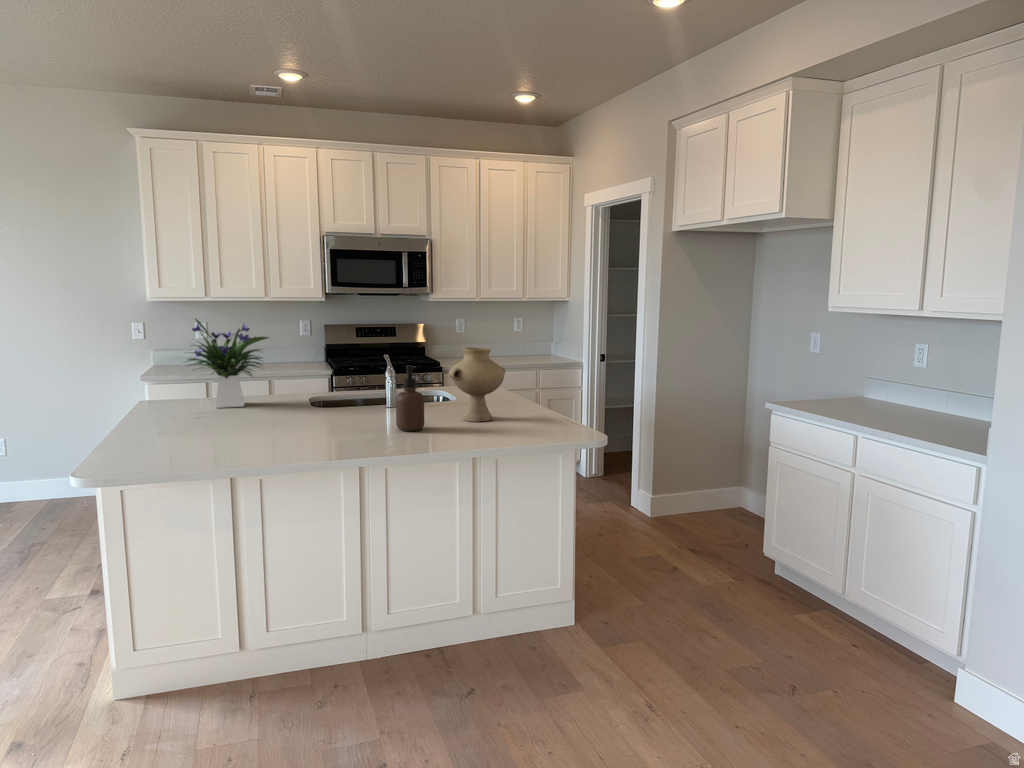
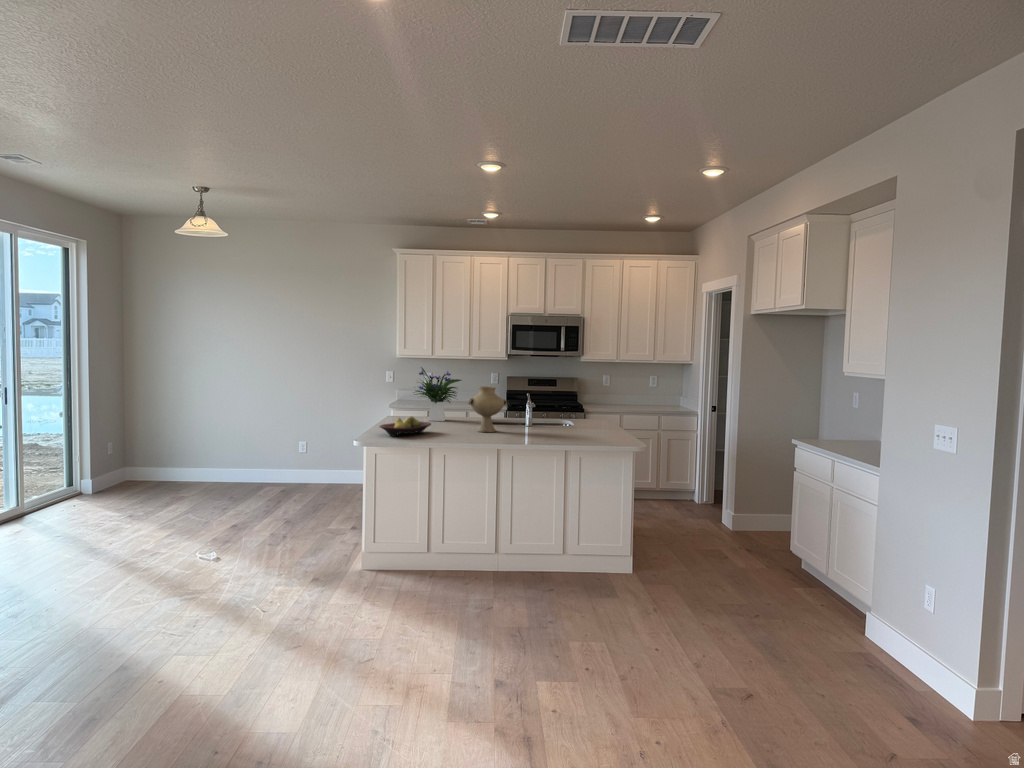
vase: present [449,348,505,422] -> present [467,386,507,432]
soap dispenser: present [396,365,424,431] -> none [525,397,542,437]
fruit bowl: none [122,413,227,456] -> present [380,417,431,436]

